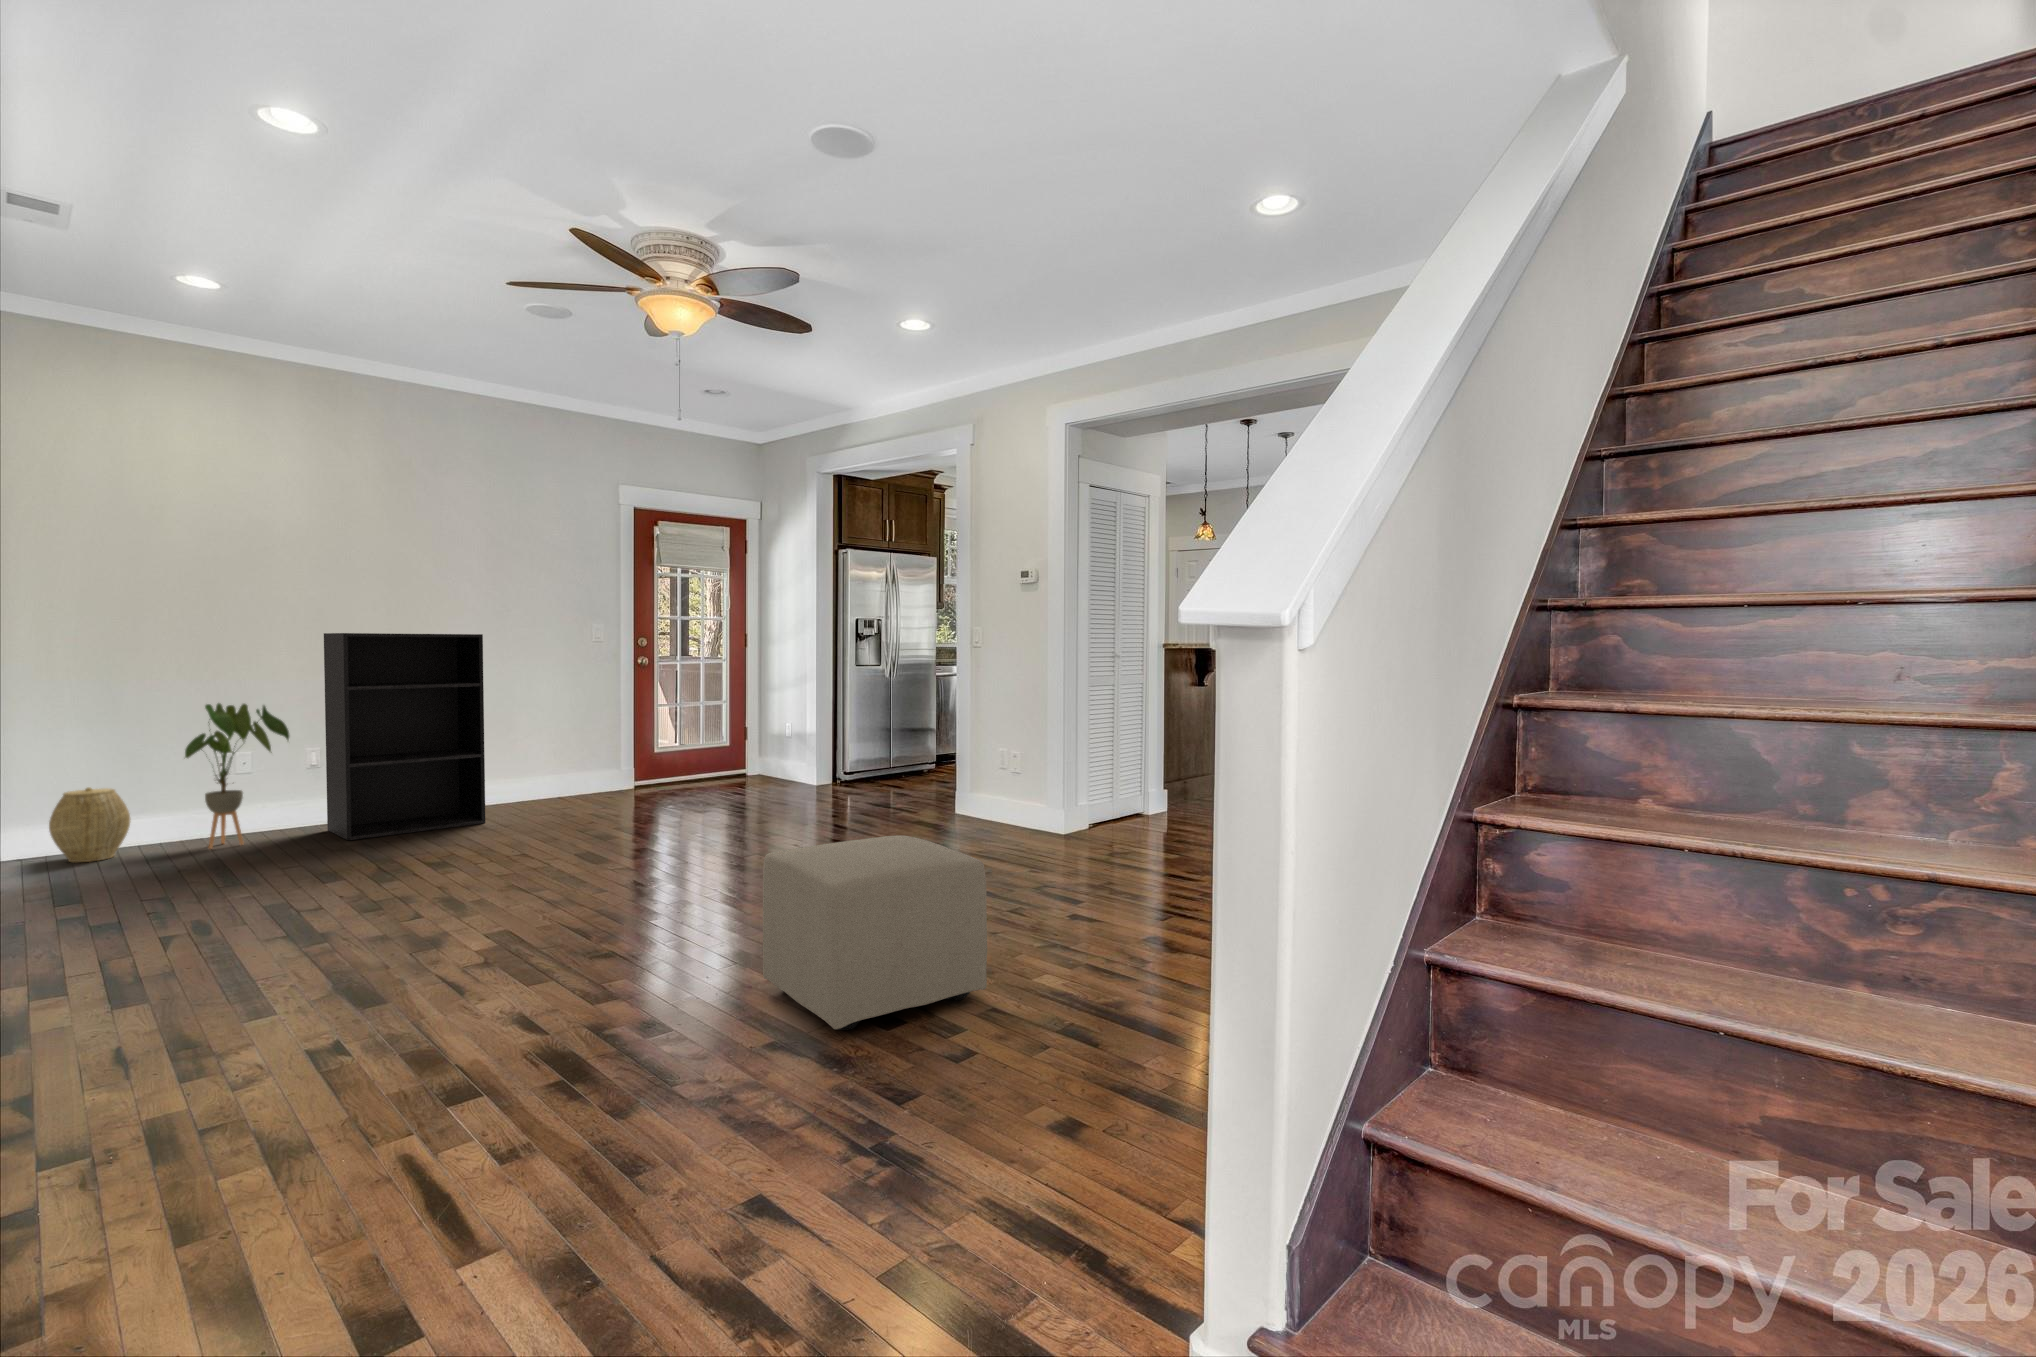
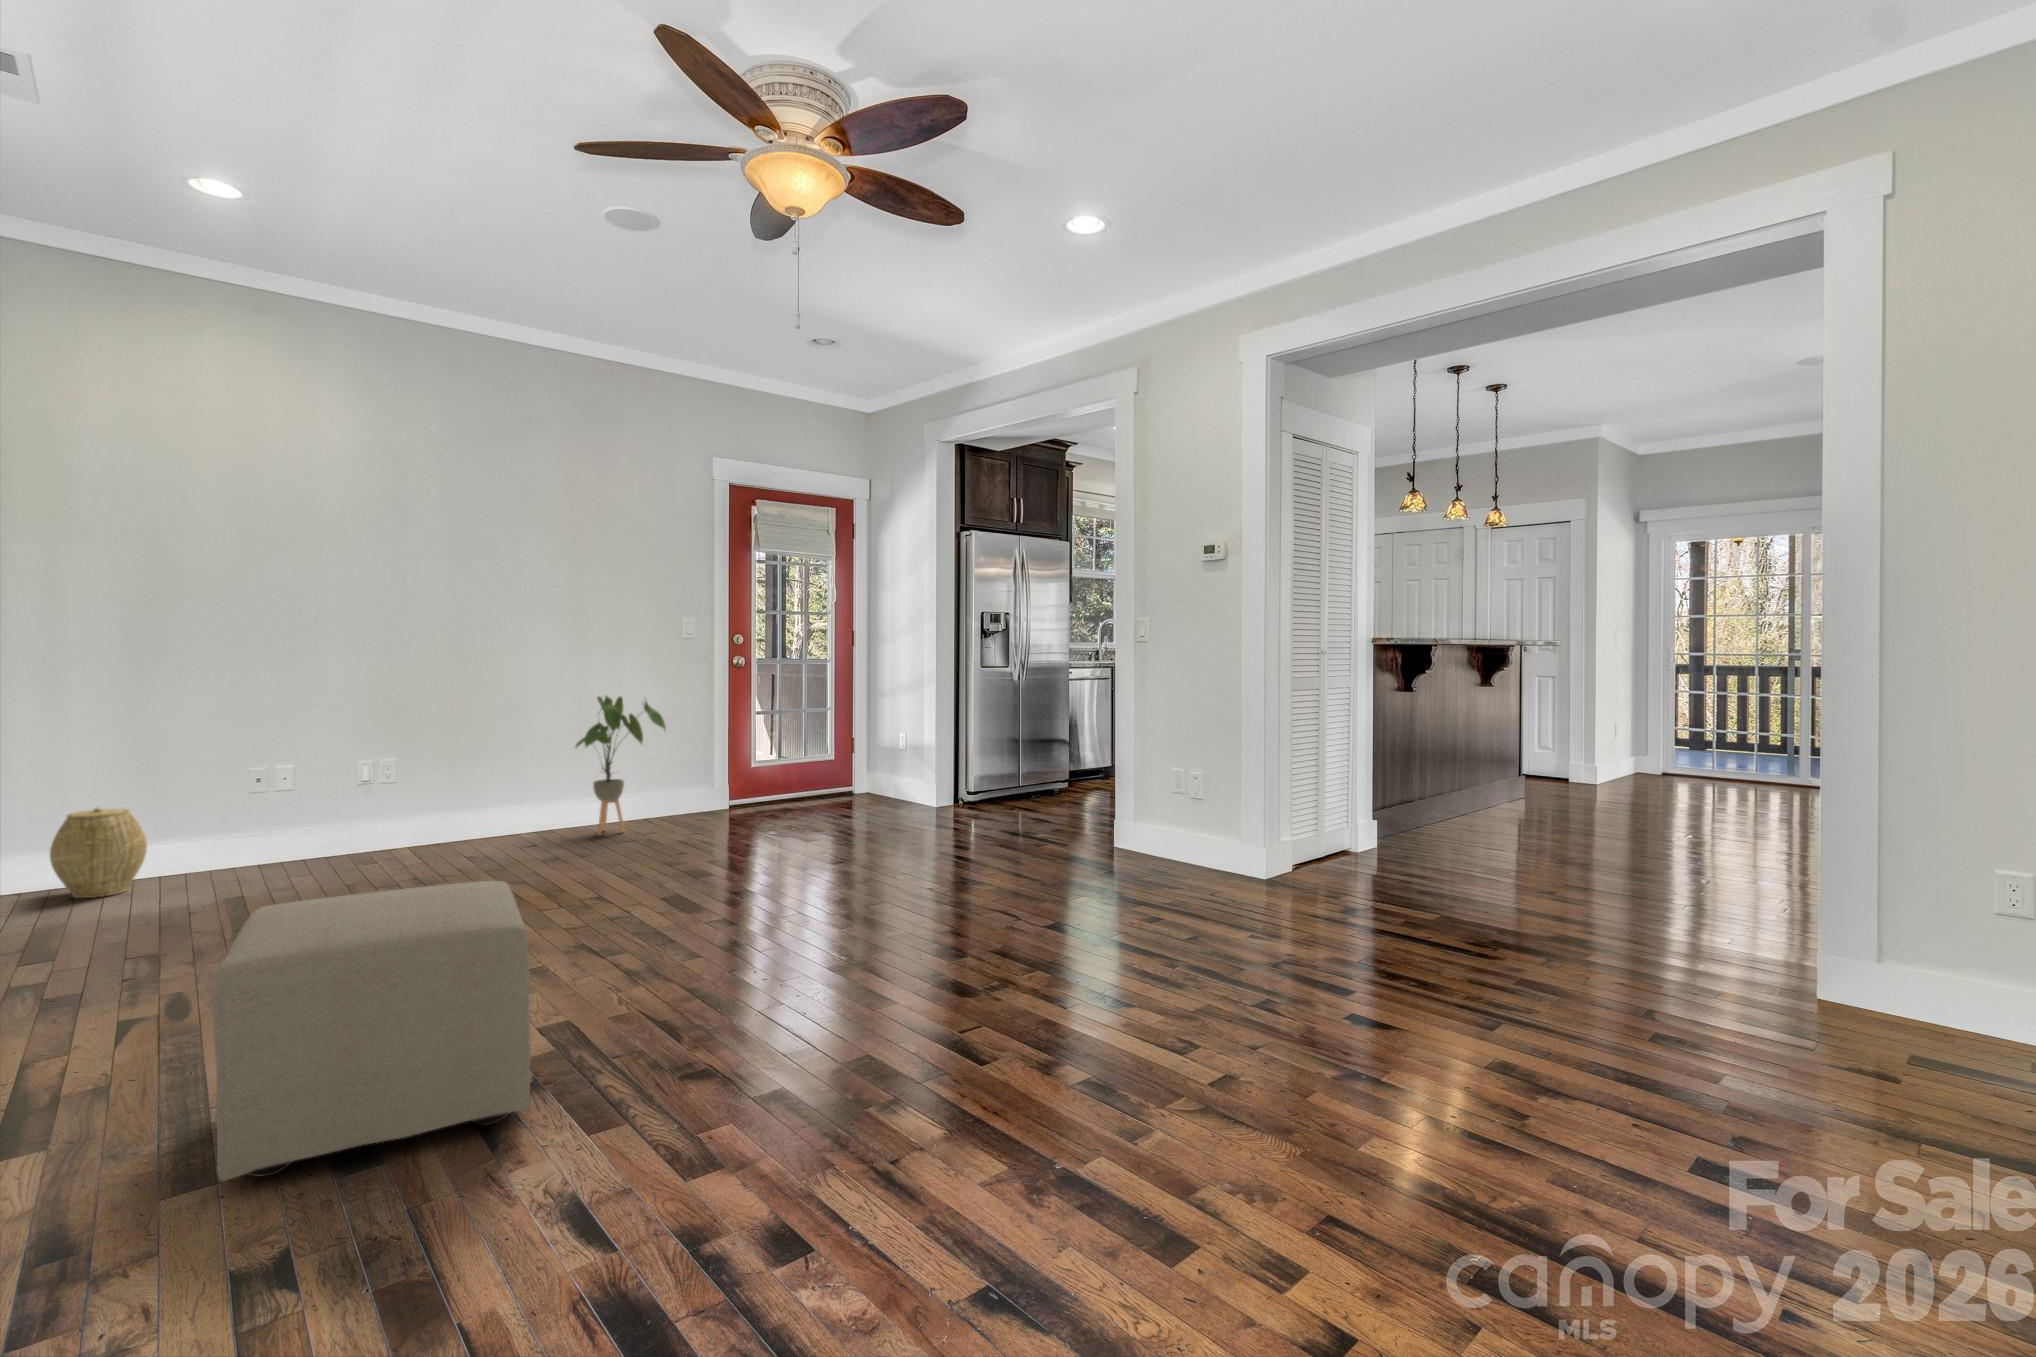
bookshelf: present [324,633,485,840] -> none [375,624,559,873]
house plant: present [185,703,289,849] -> present [576,696,666,835]
ottoman: present [763,835,987,1030] -> present [212,881,531,1181]

